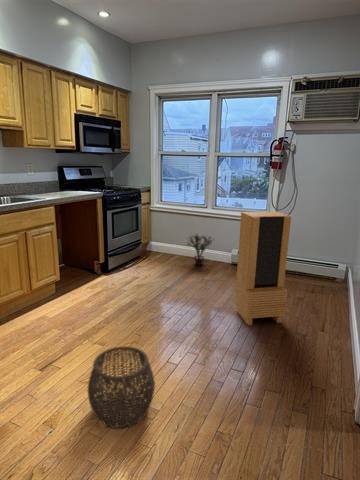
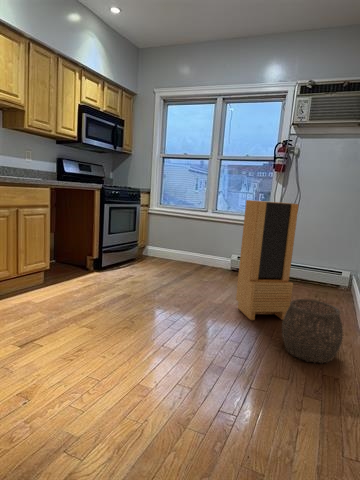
potted plant: present [188,235,212,265] -> none [183,236,214,269]
woven basket: present [88,346,155,428] -> present [282,299,343,363]

